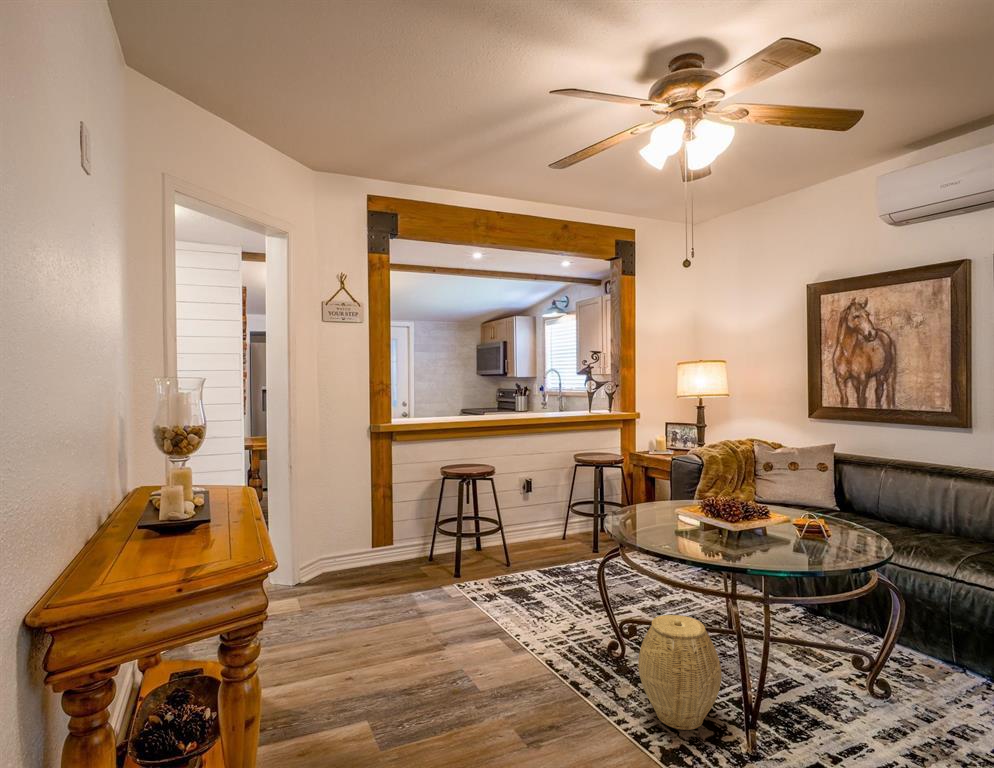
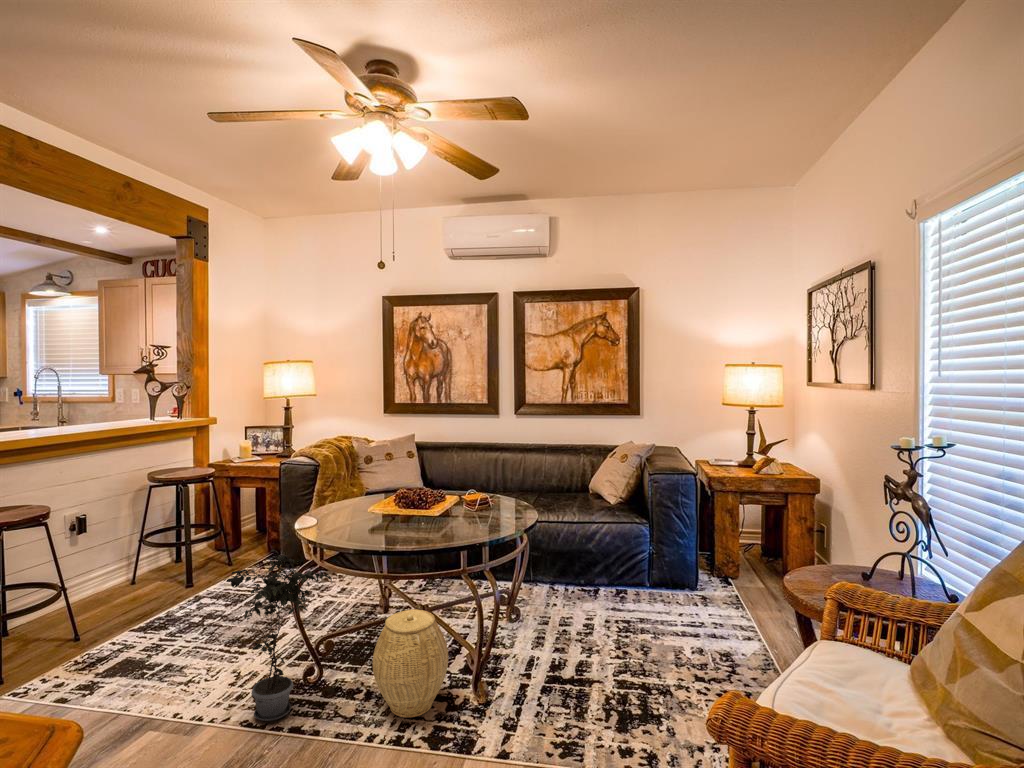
potted plant: none [542,521,614,670] -> present [224,549,332,721]

